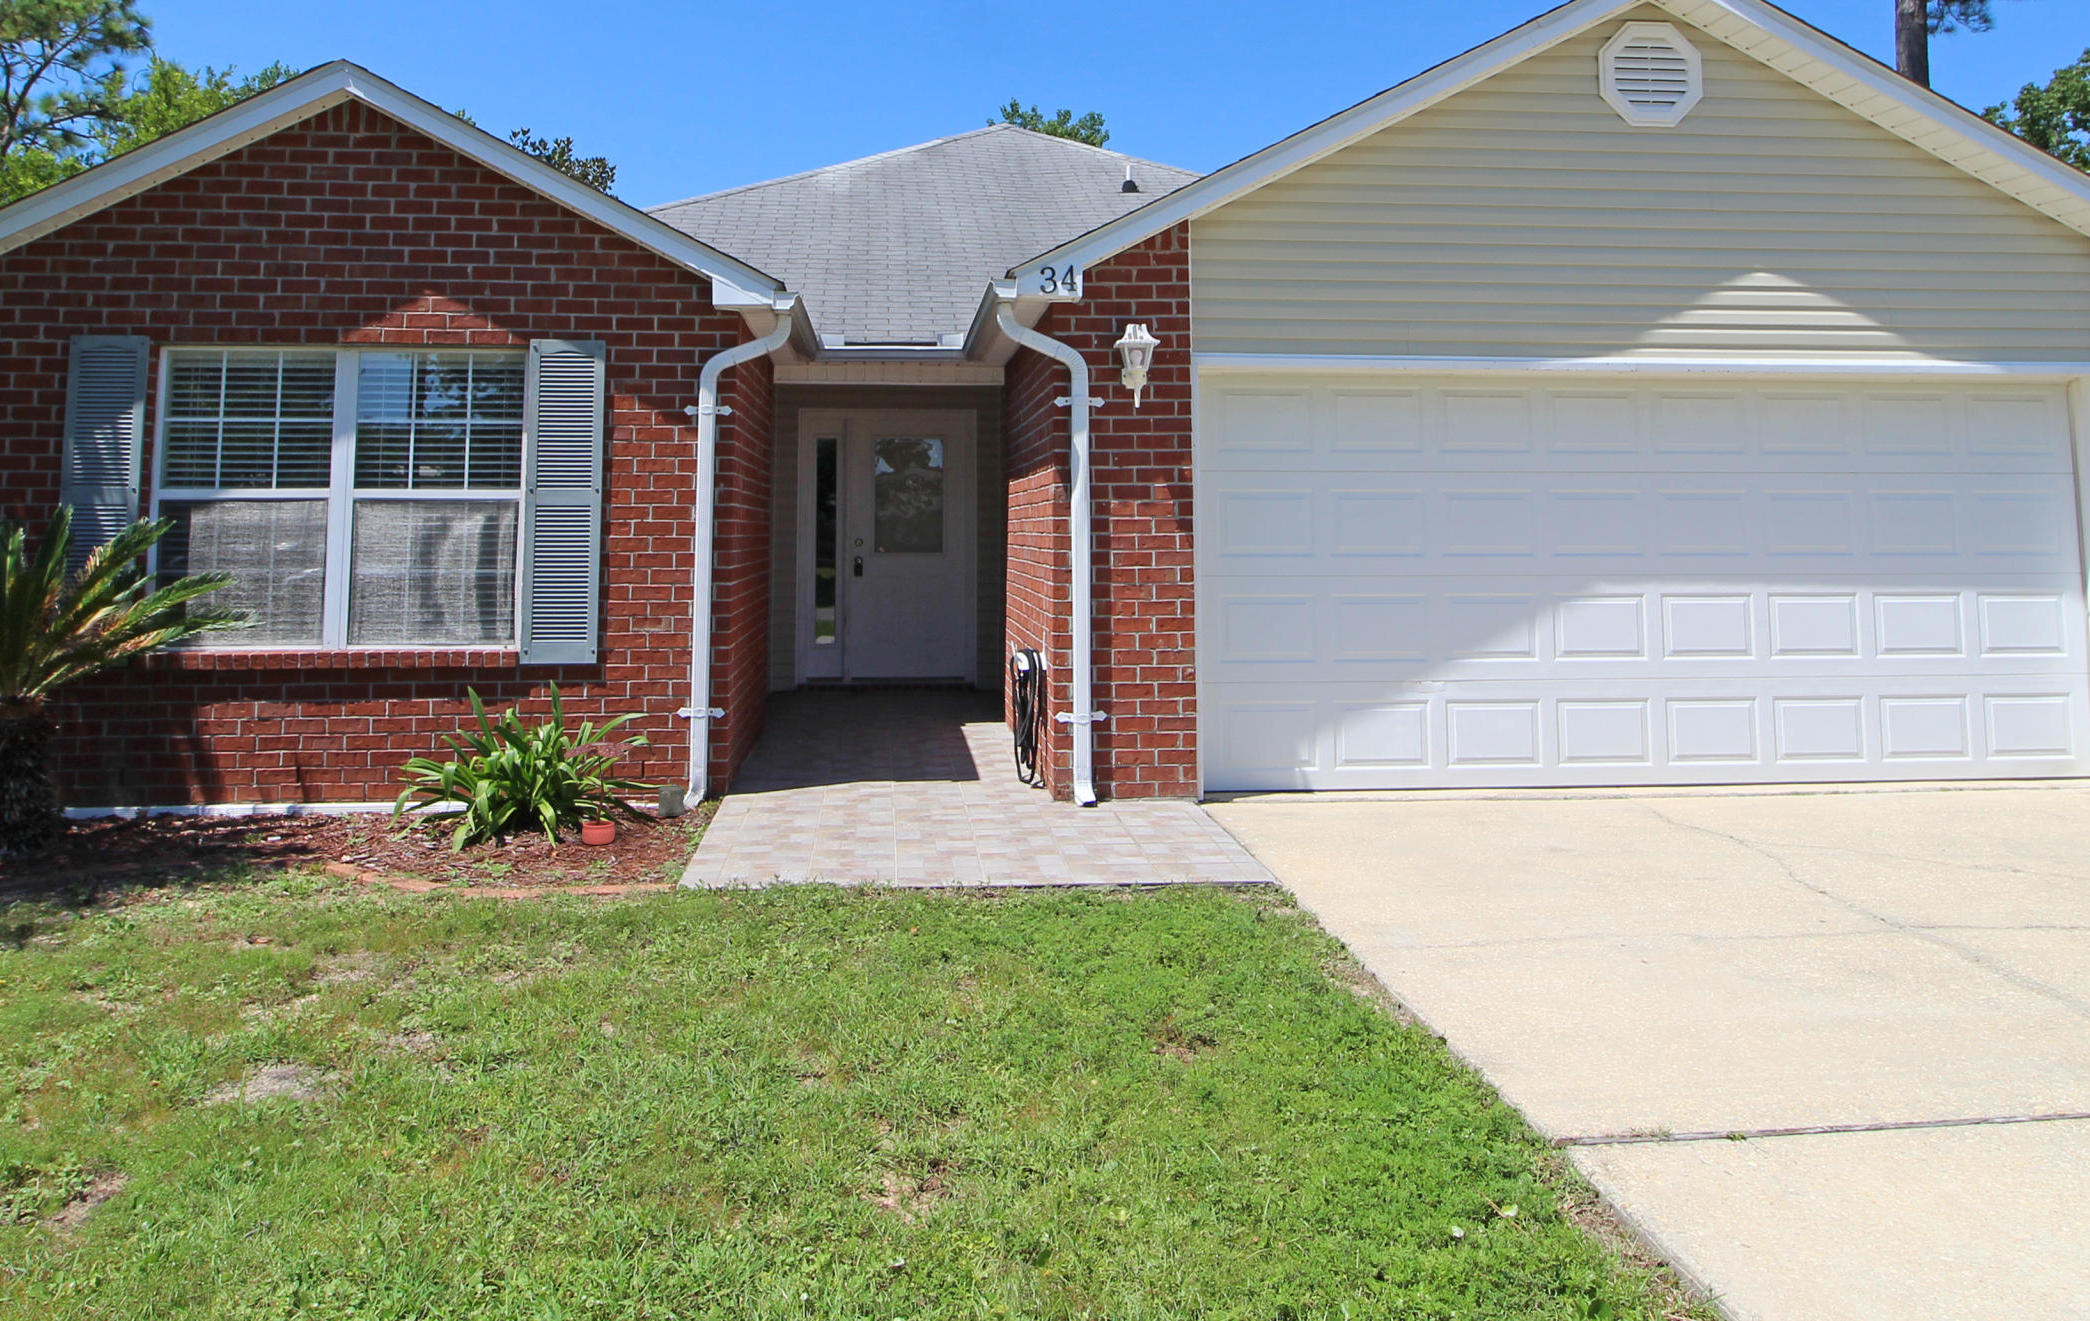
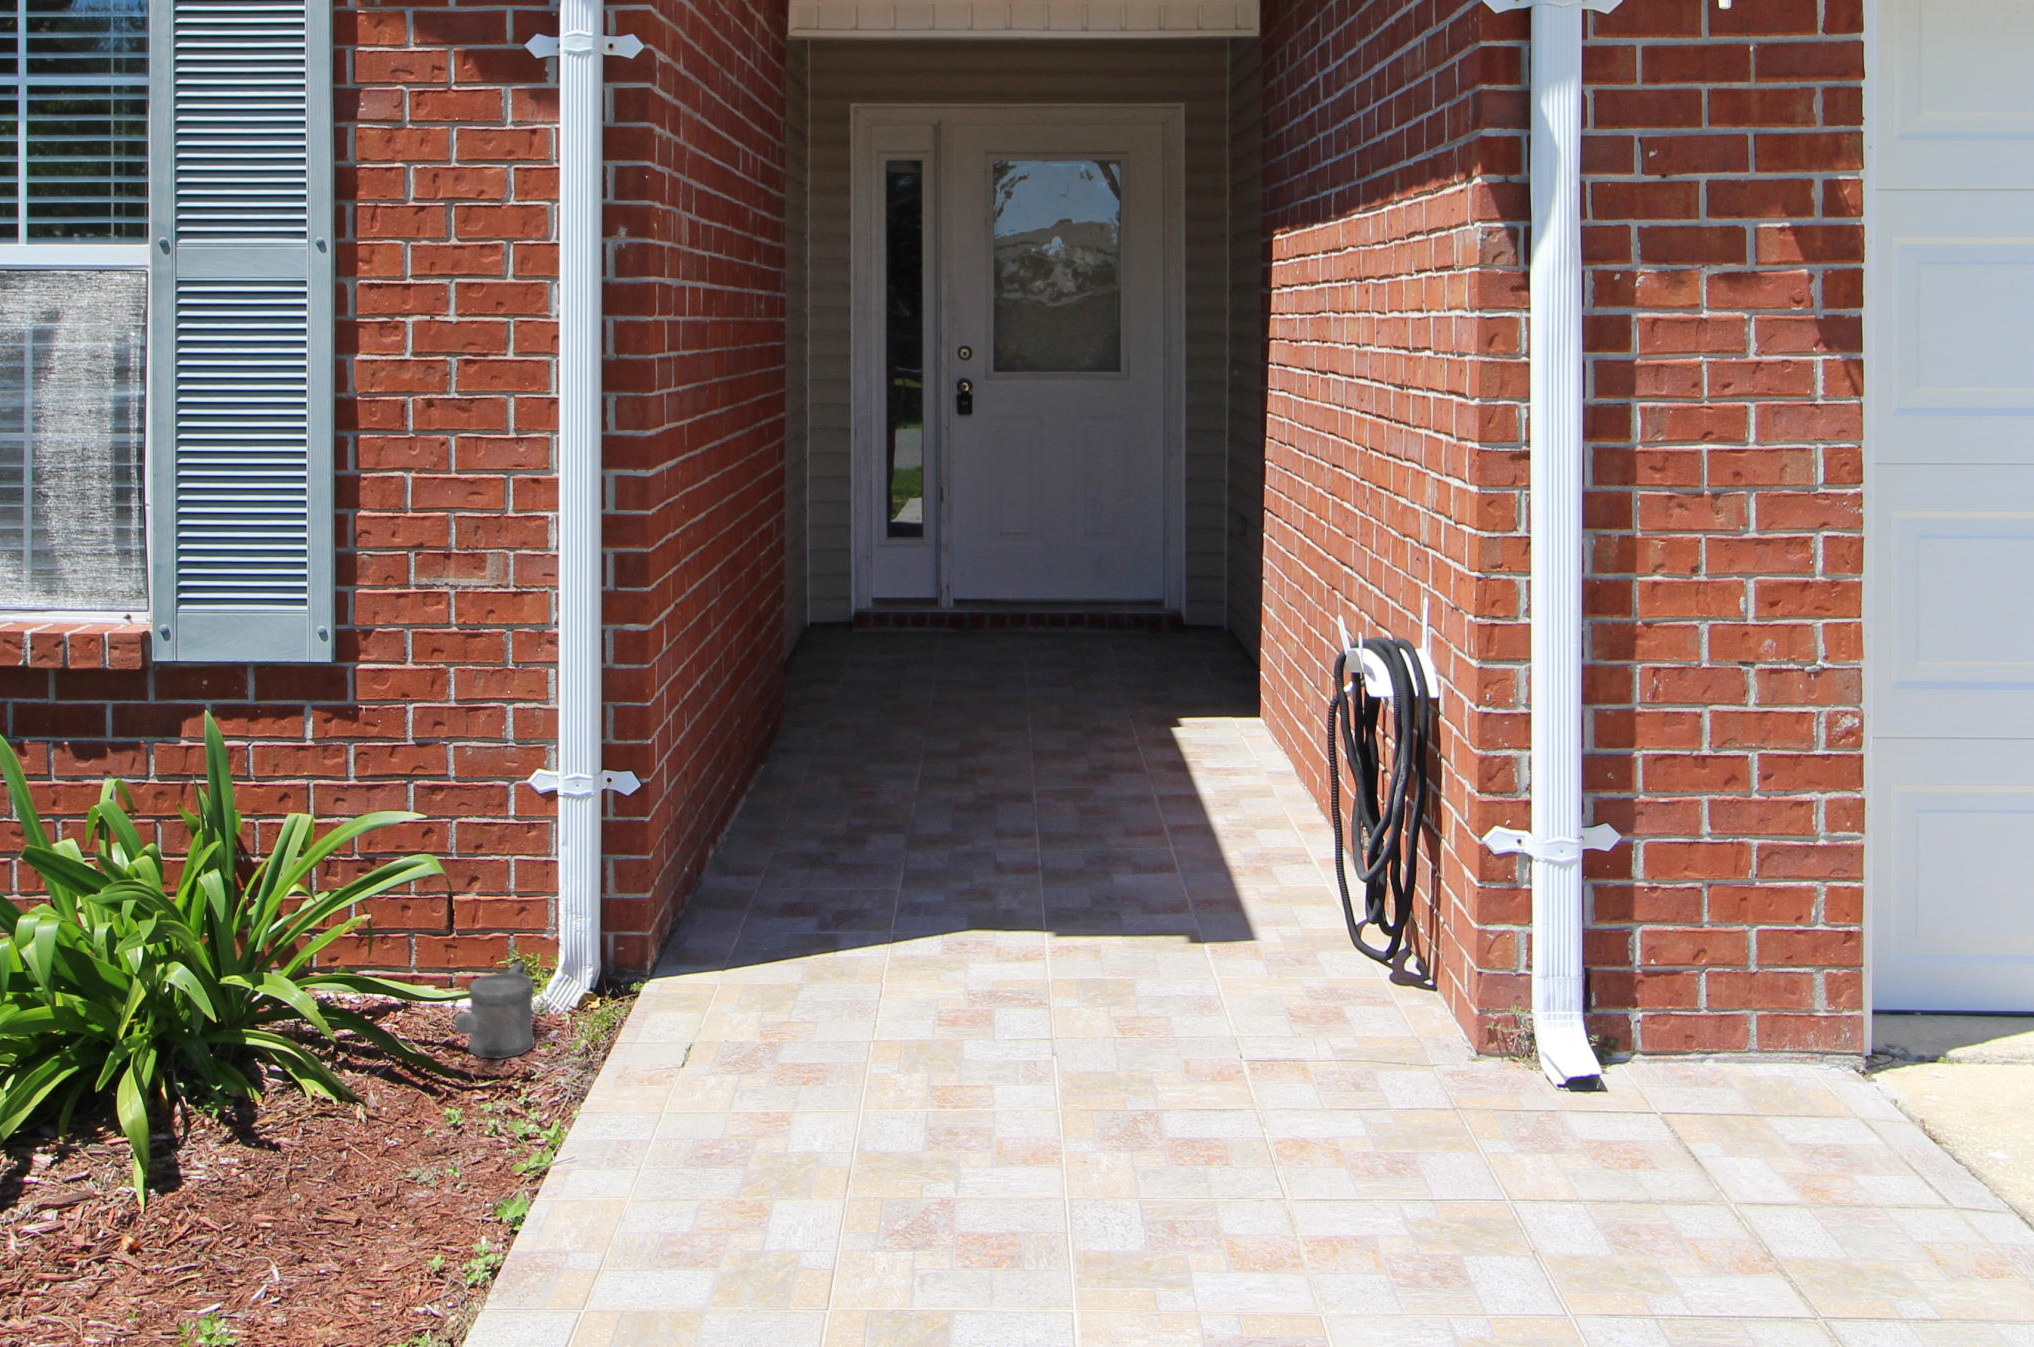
potted plant: present [564,742,634,845] -> none [124,919,340,1212]

